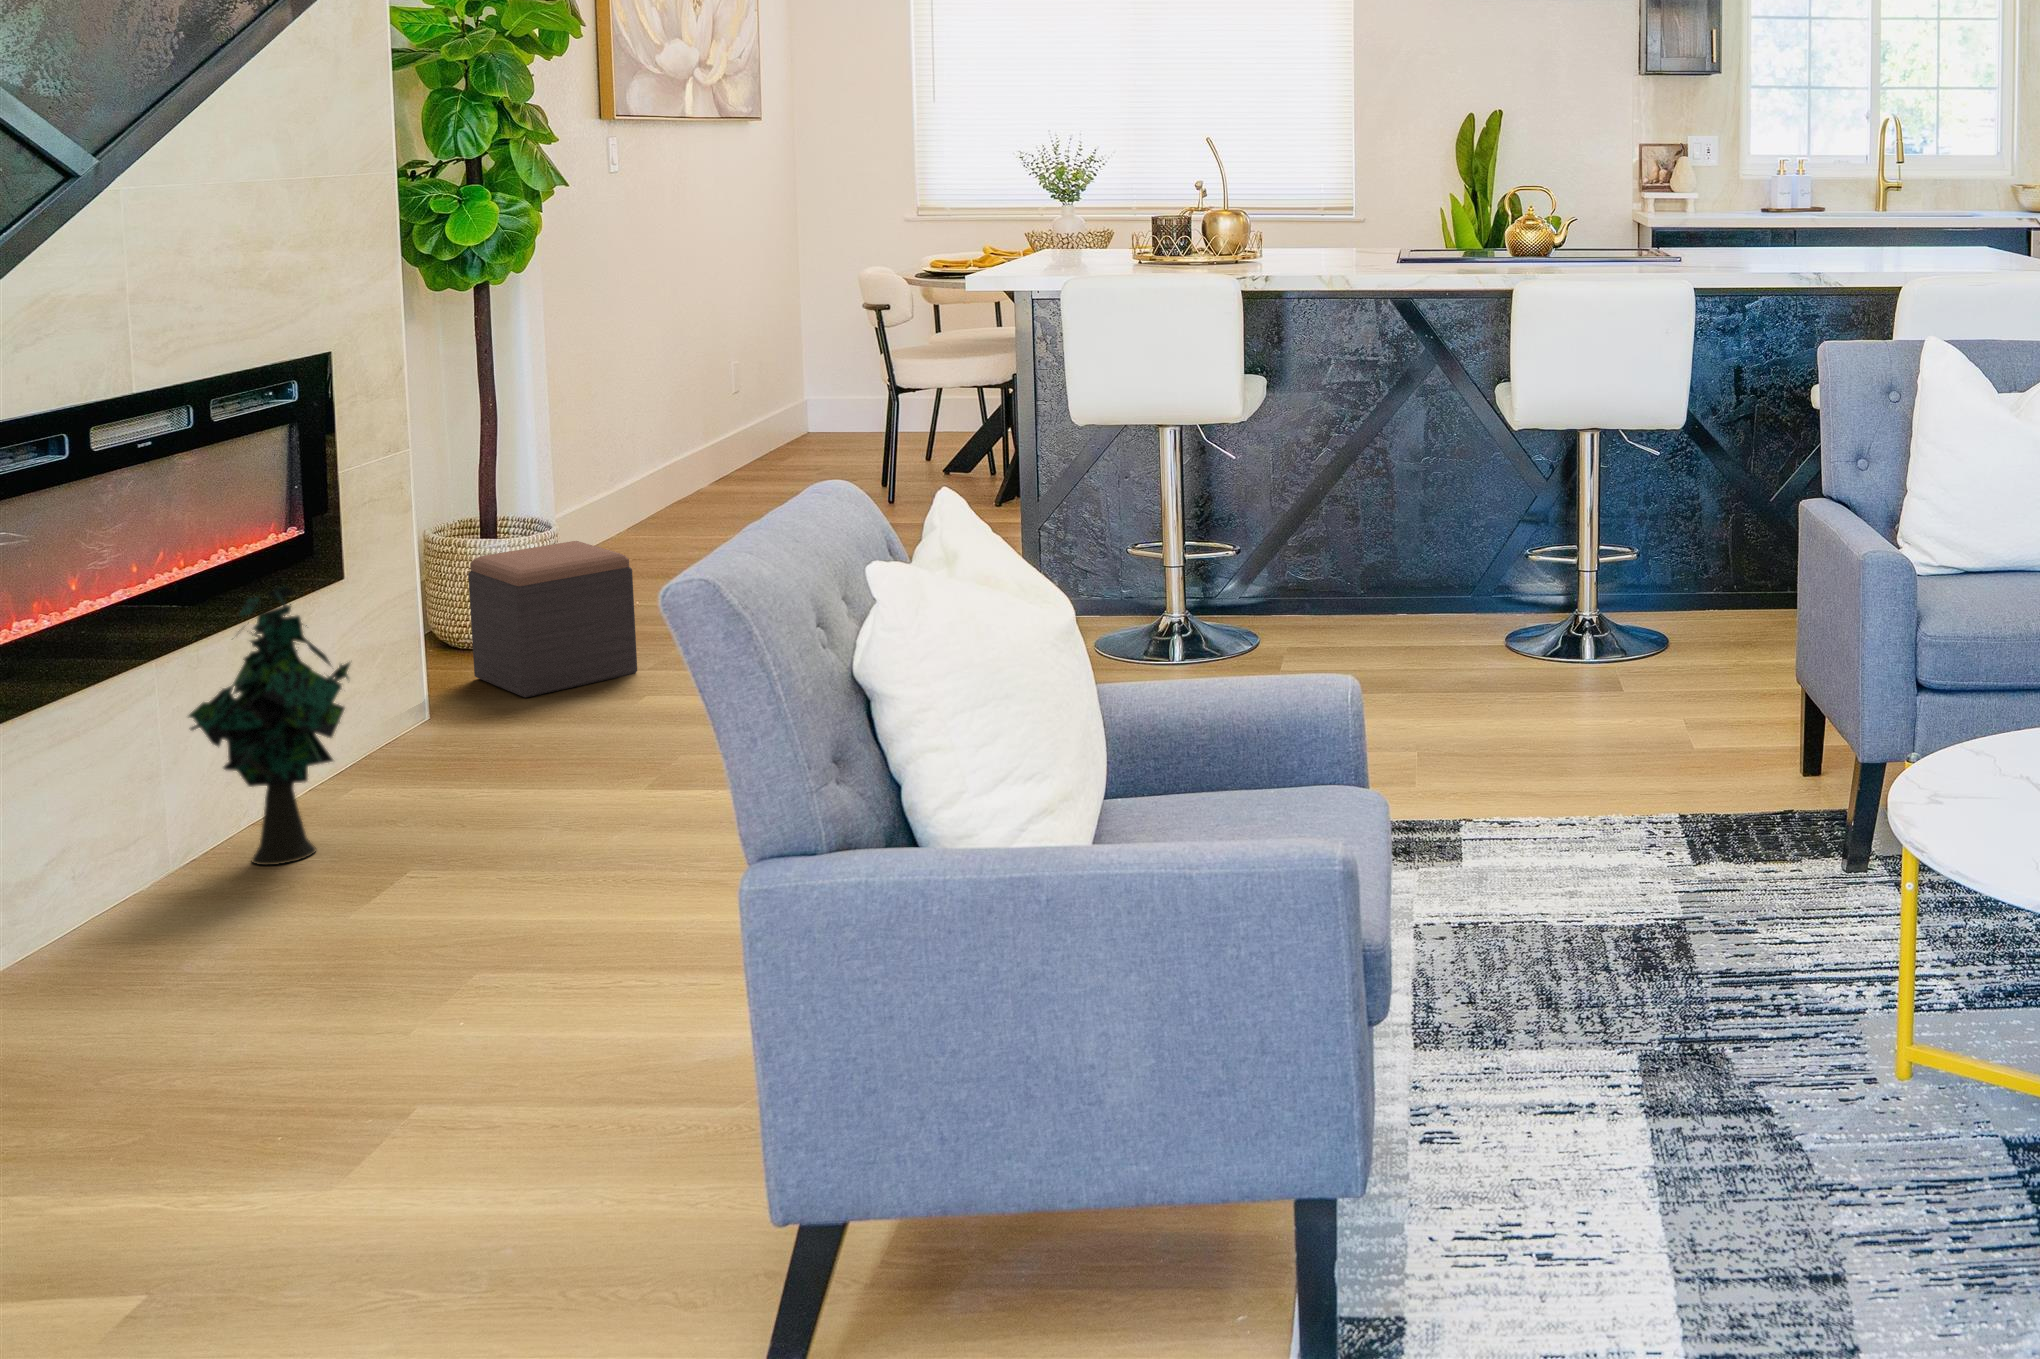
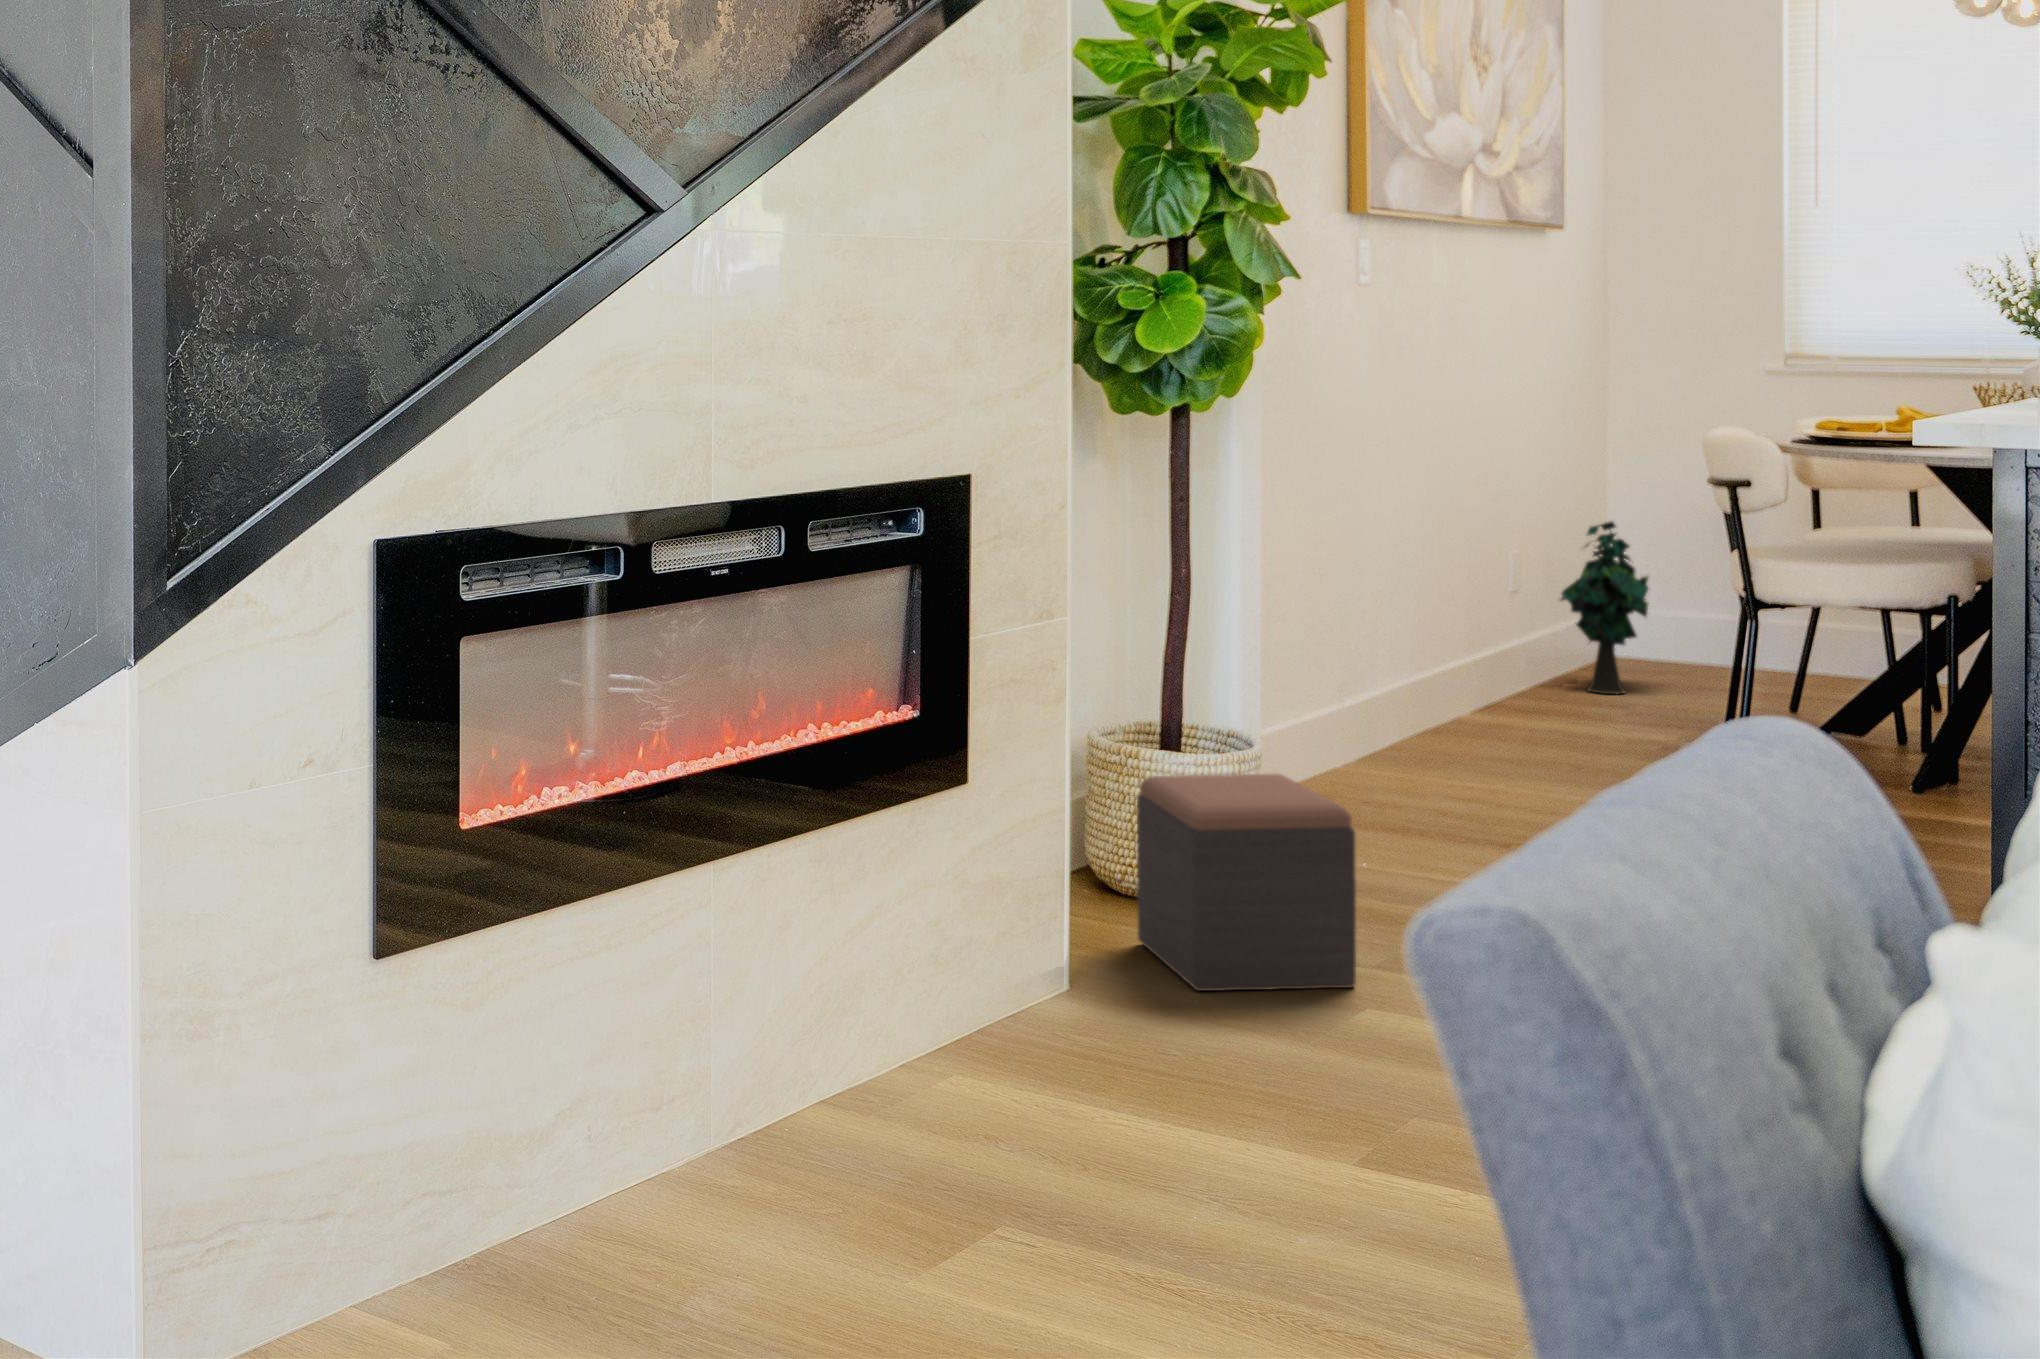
decorative plant: present [189,586,350,865] -> present [1561,521,1649,694]

